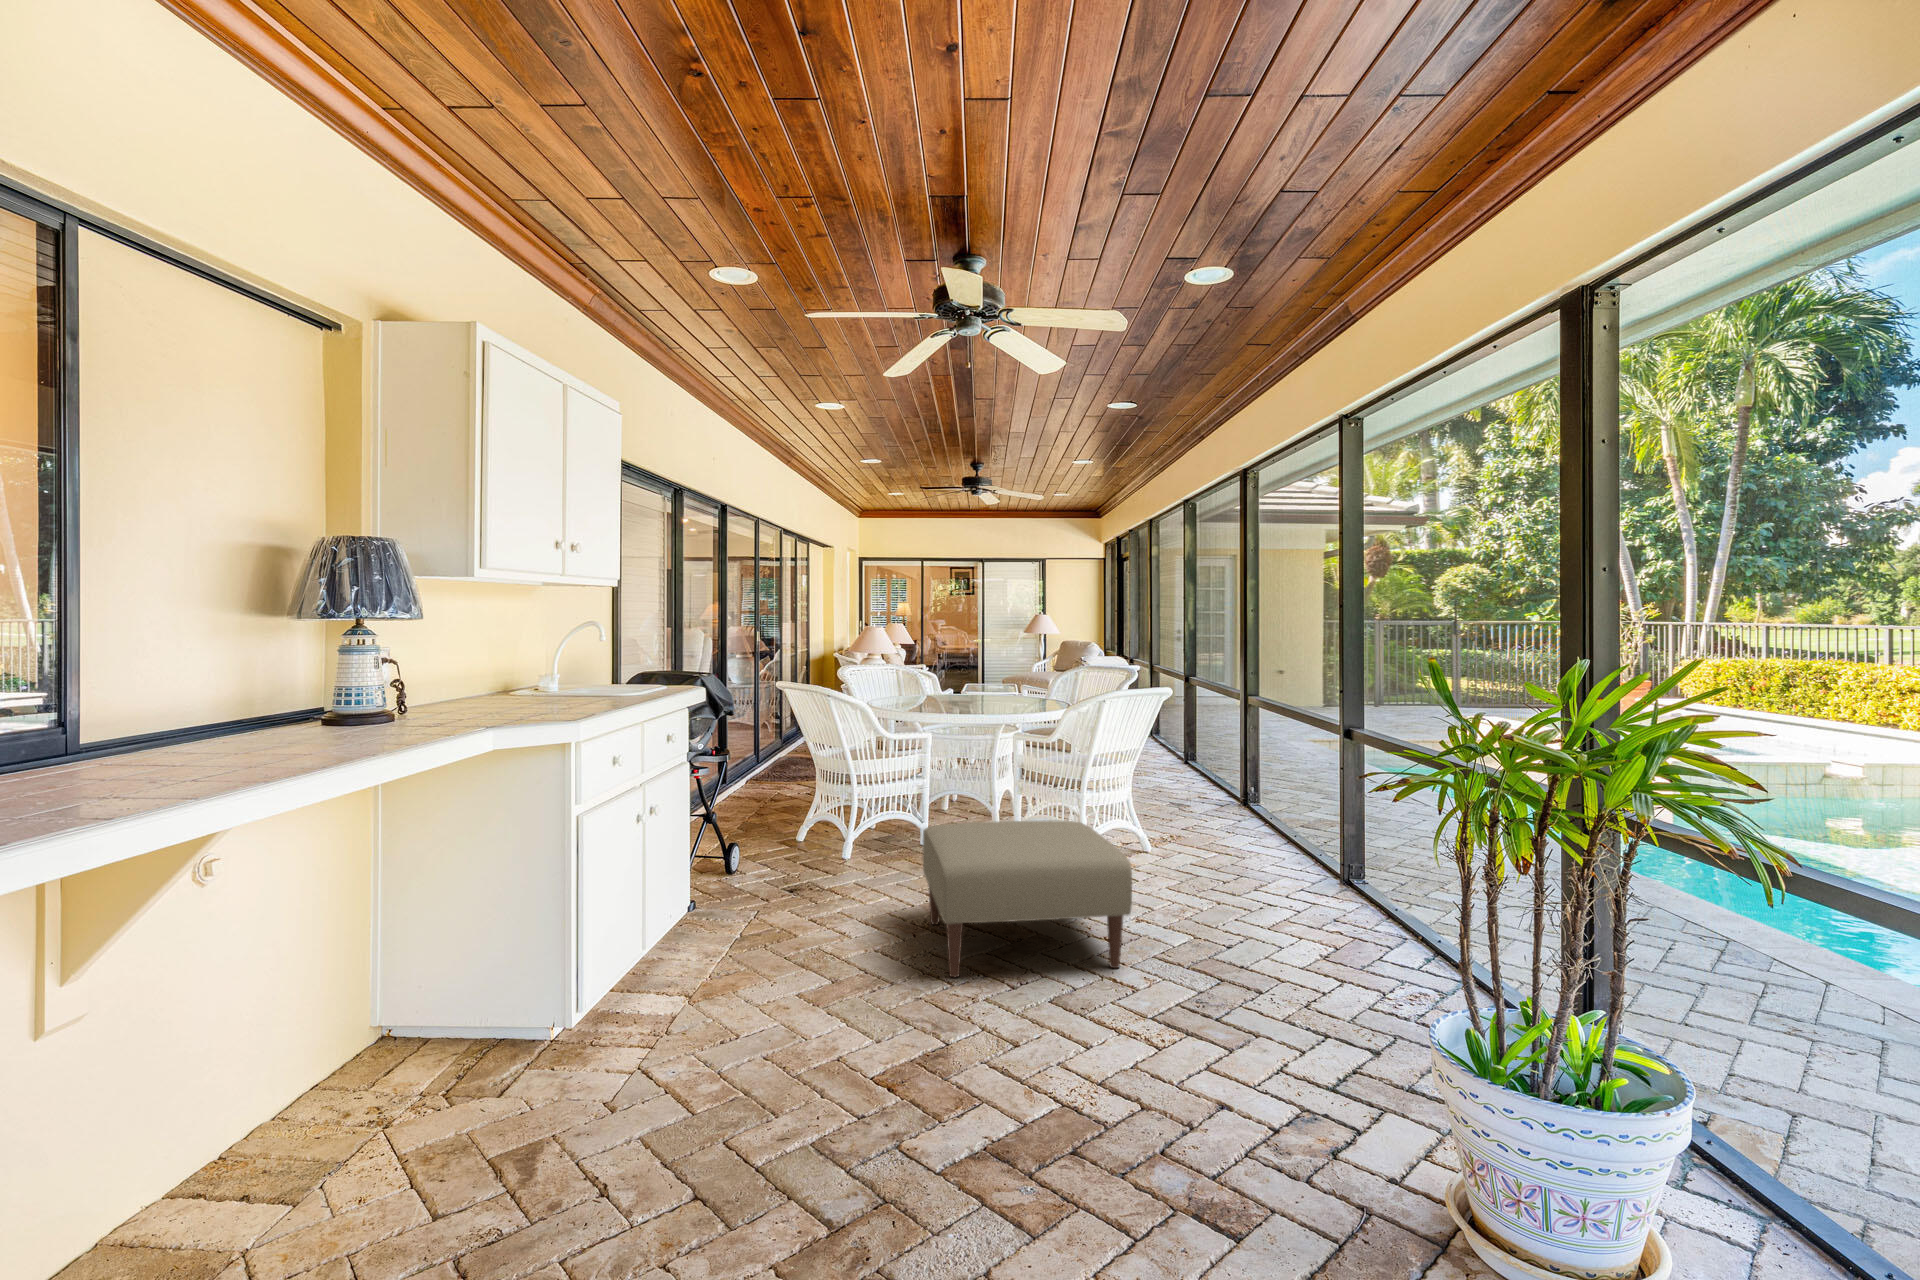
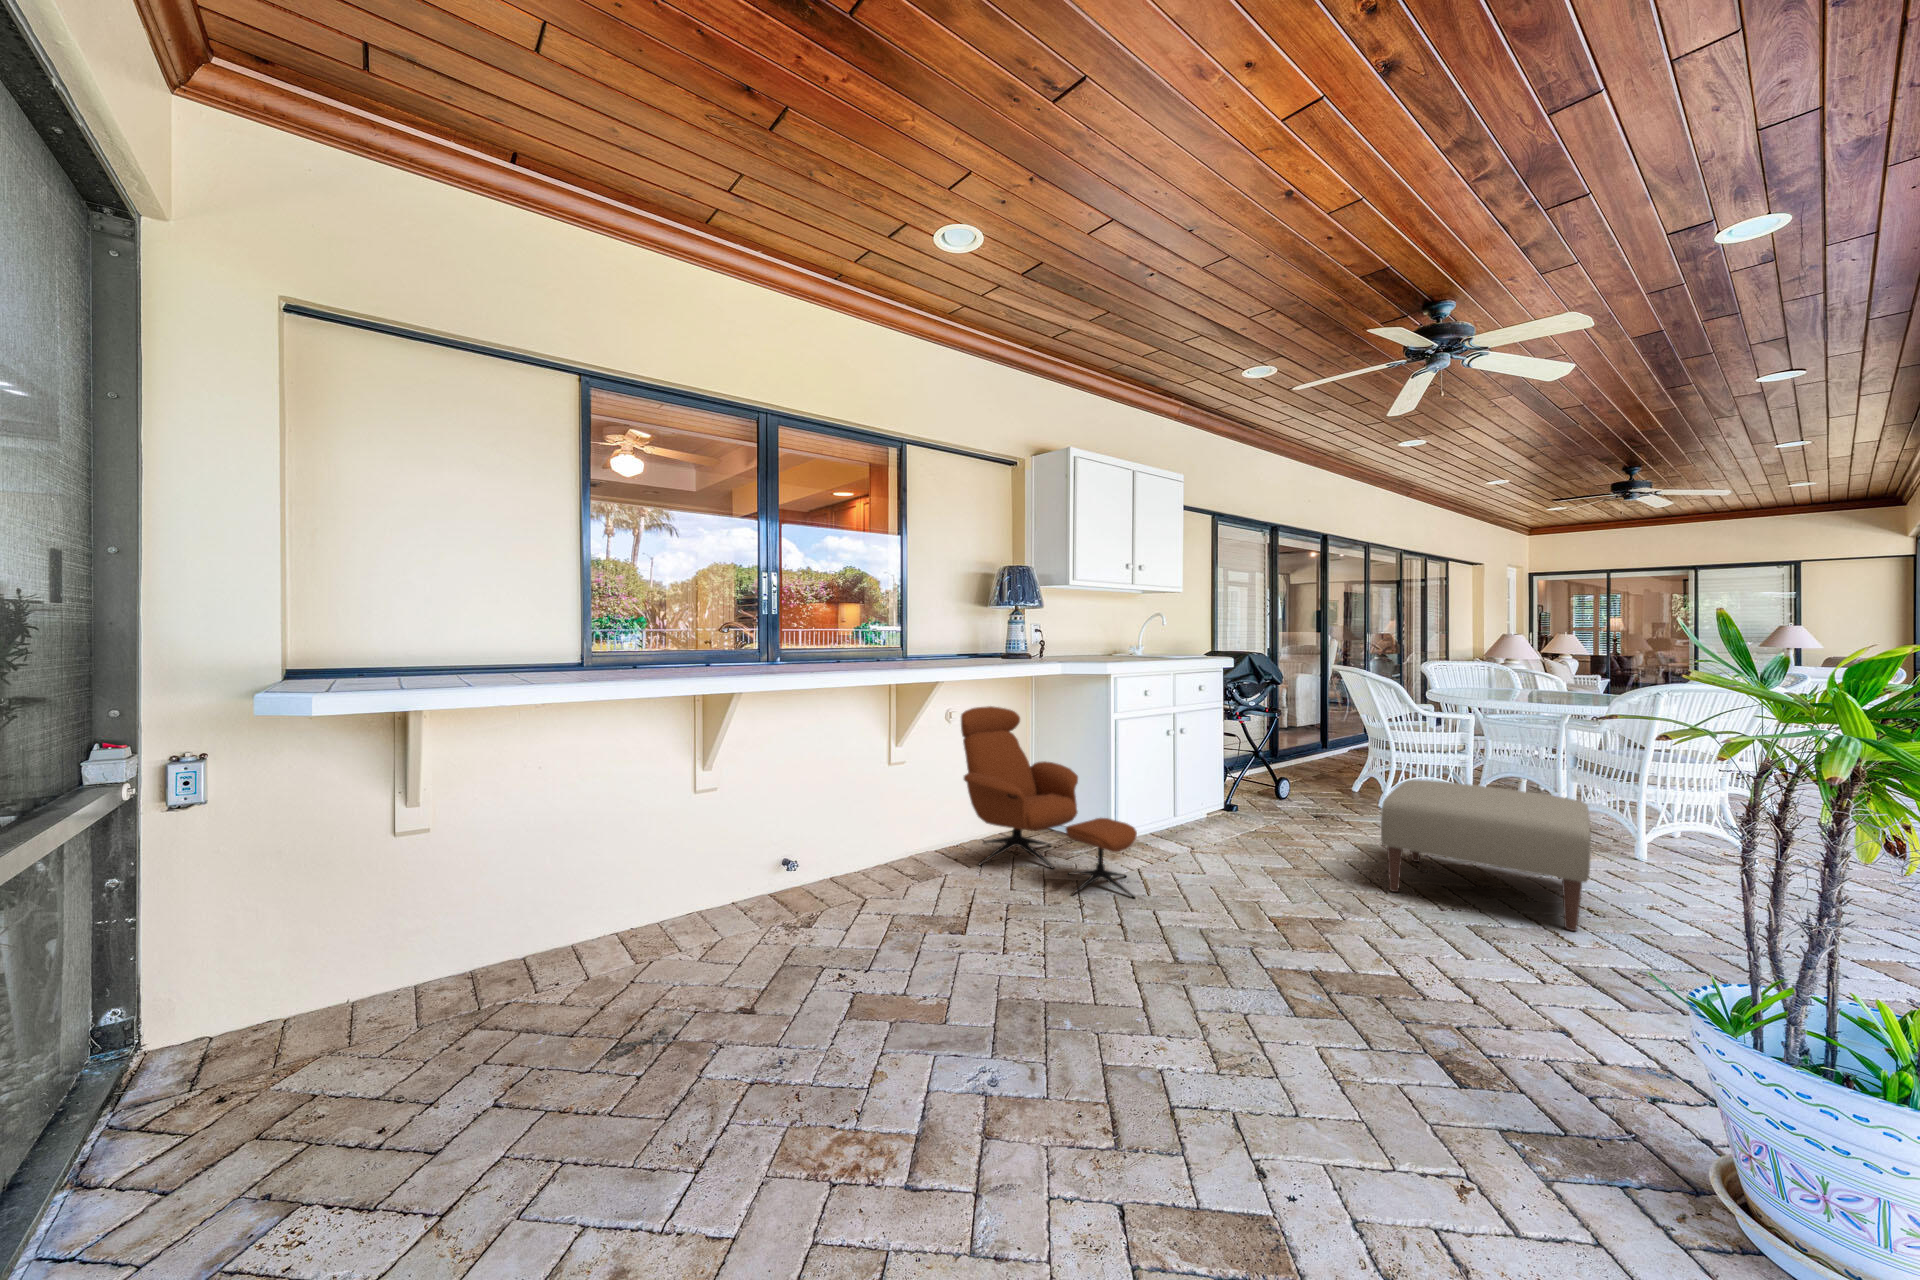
lounge chair: none [235,830,682,1190] -> present [961,706,1137,898]

